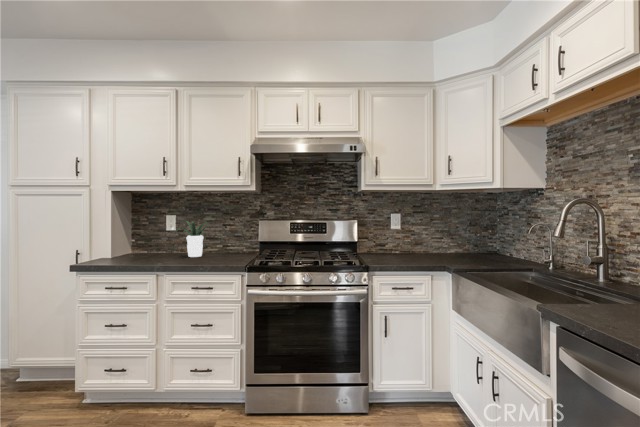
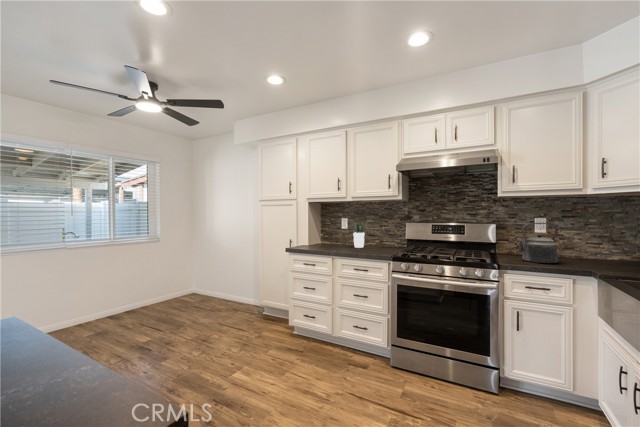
kettle: none [379,219,414,260] -> present [516,223,558,263]

